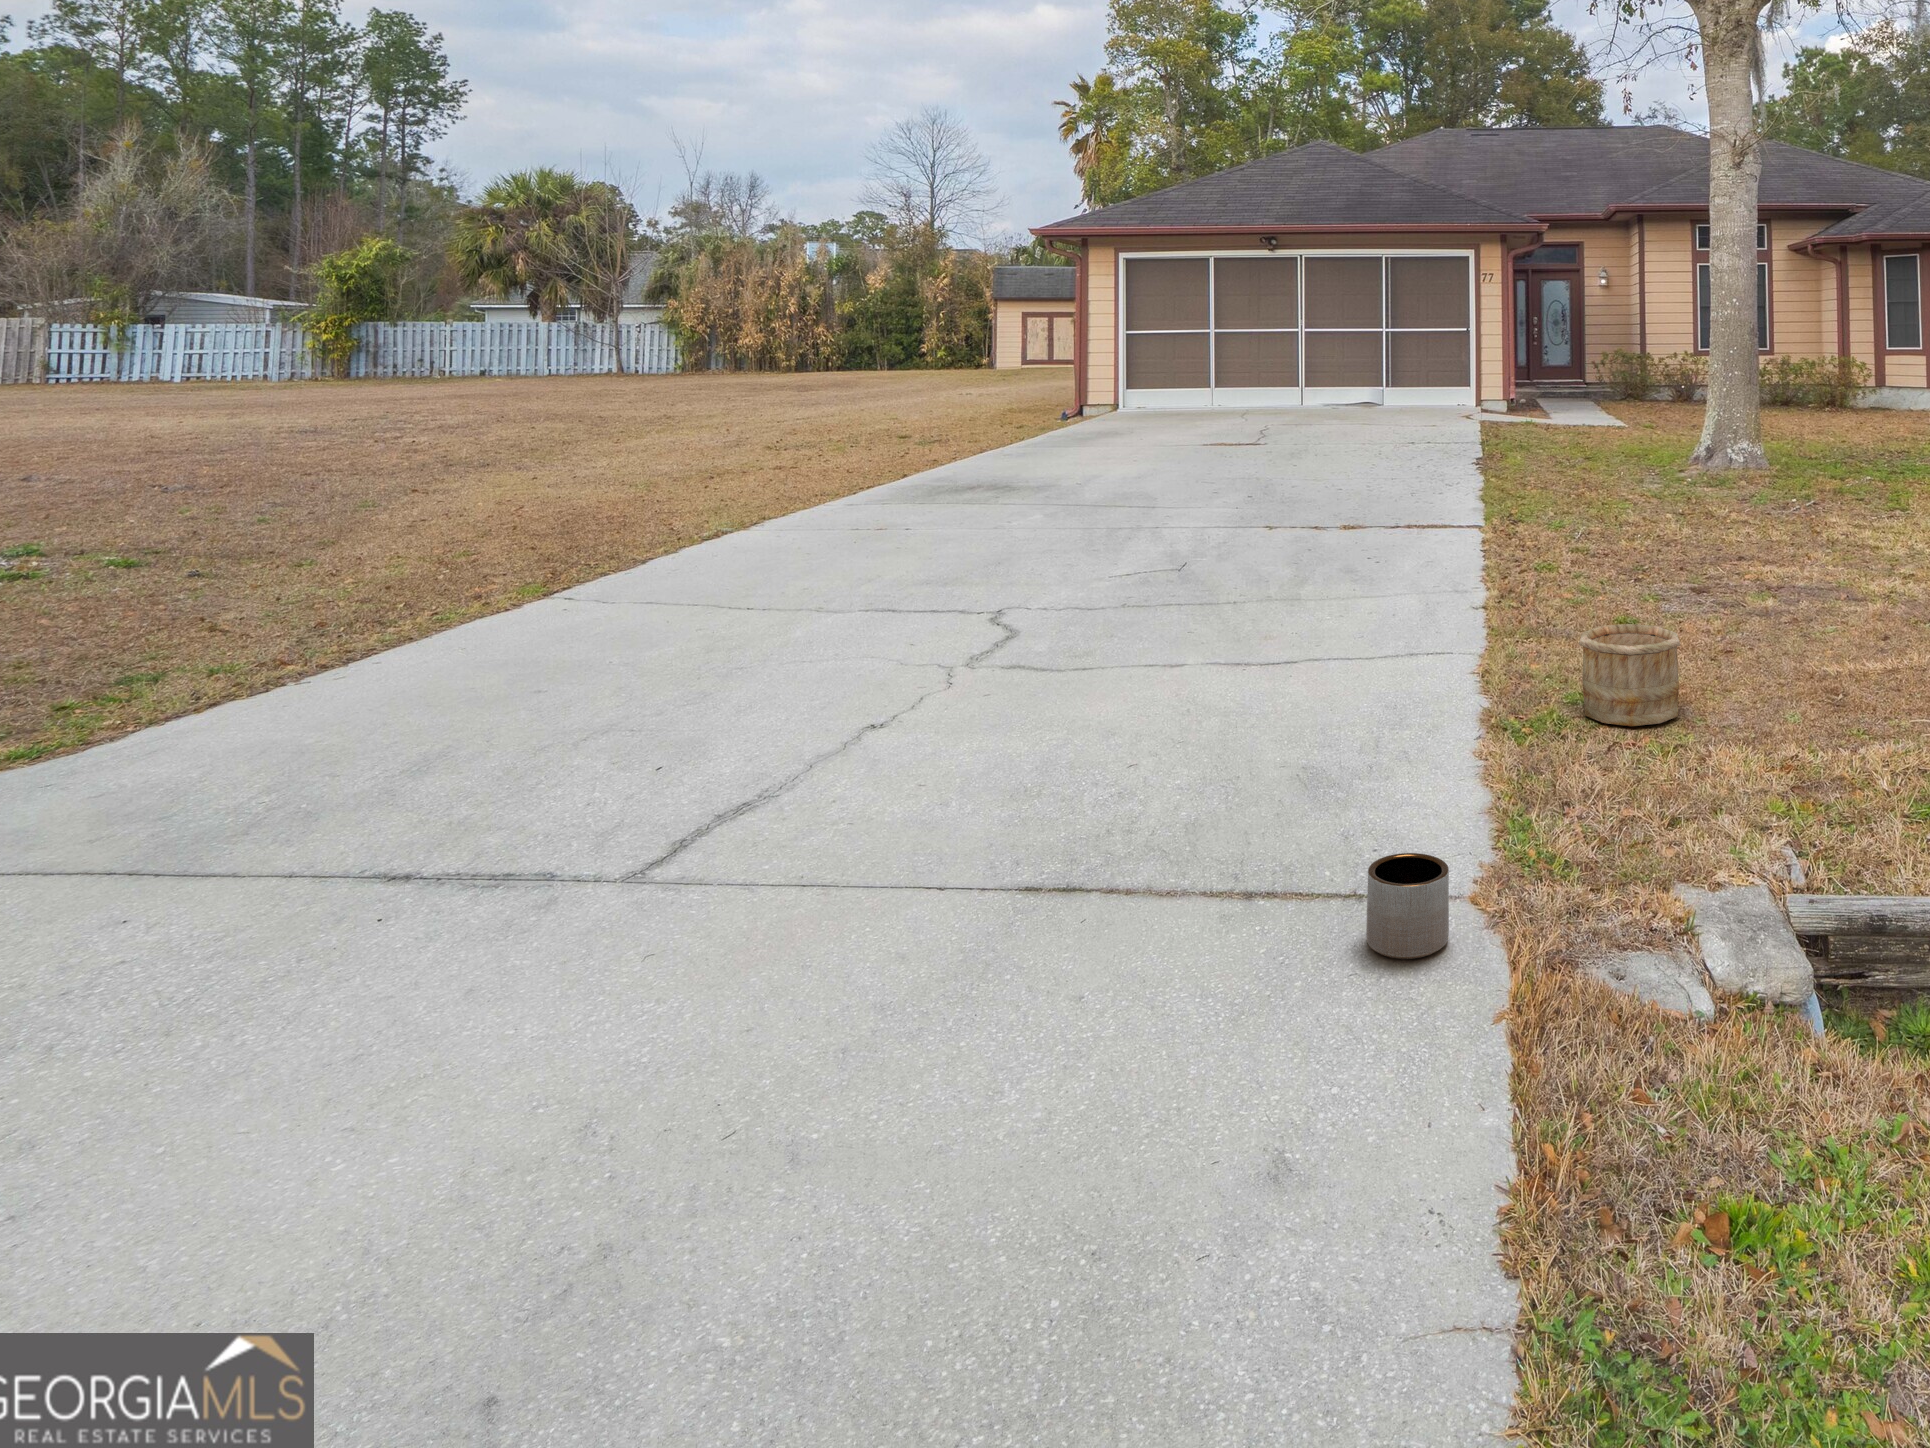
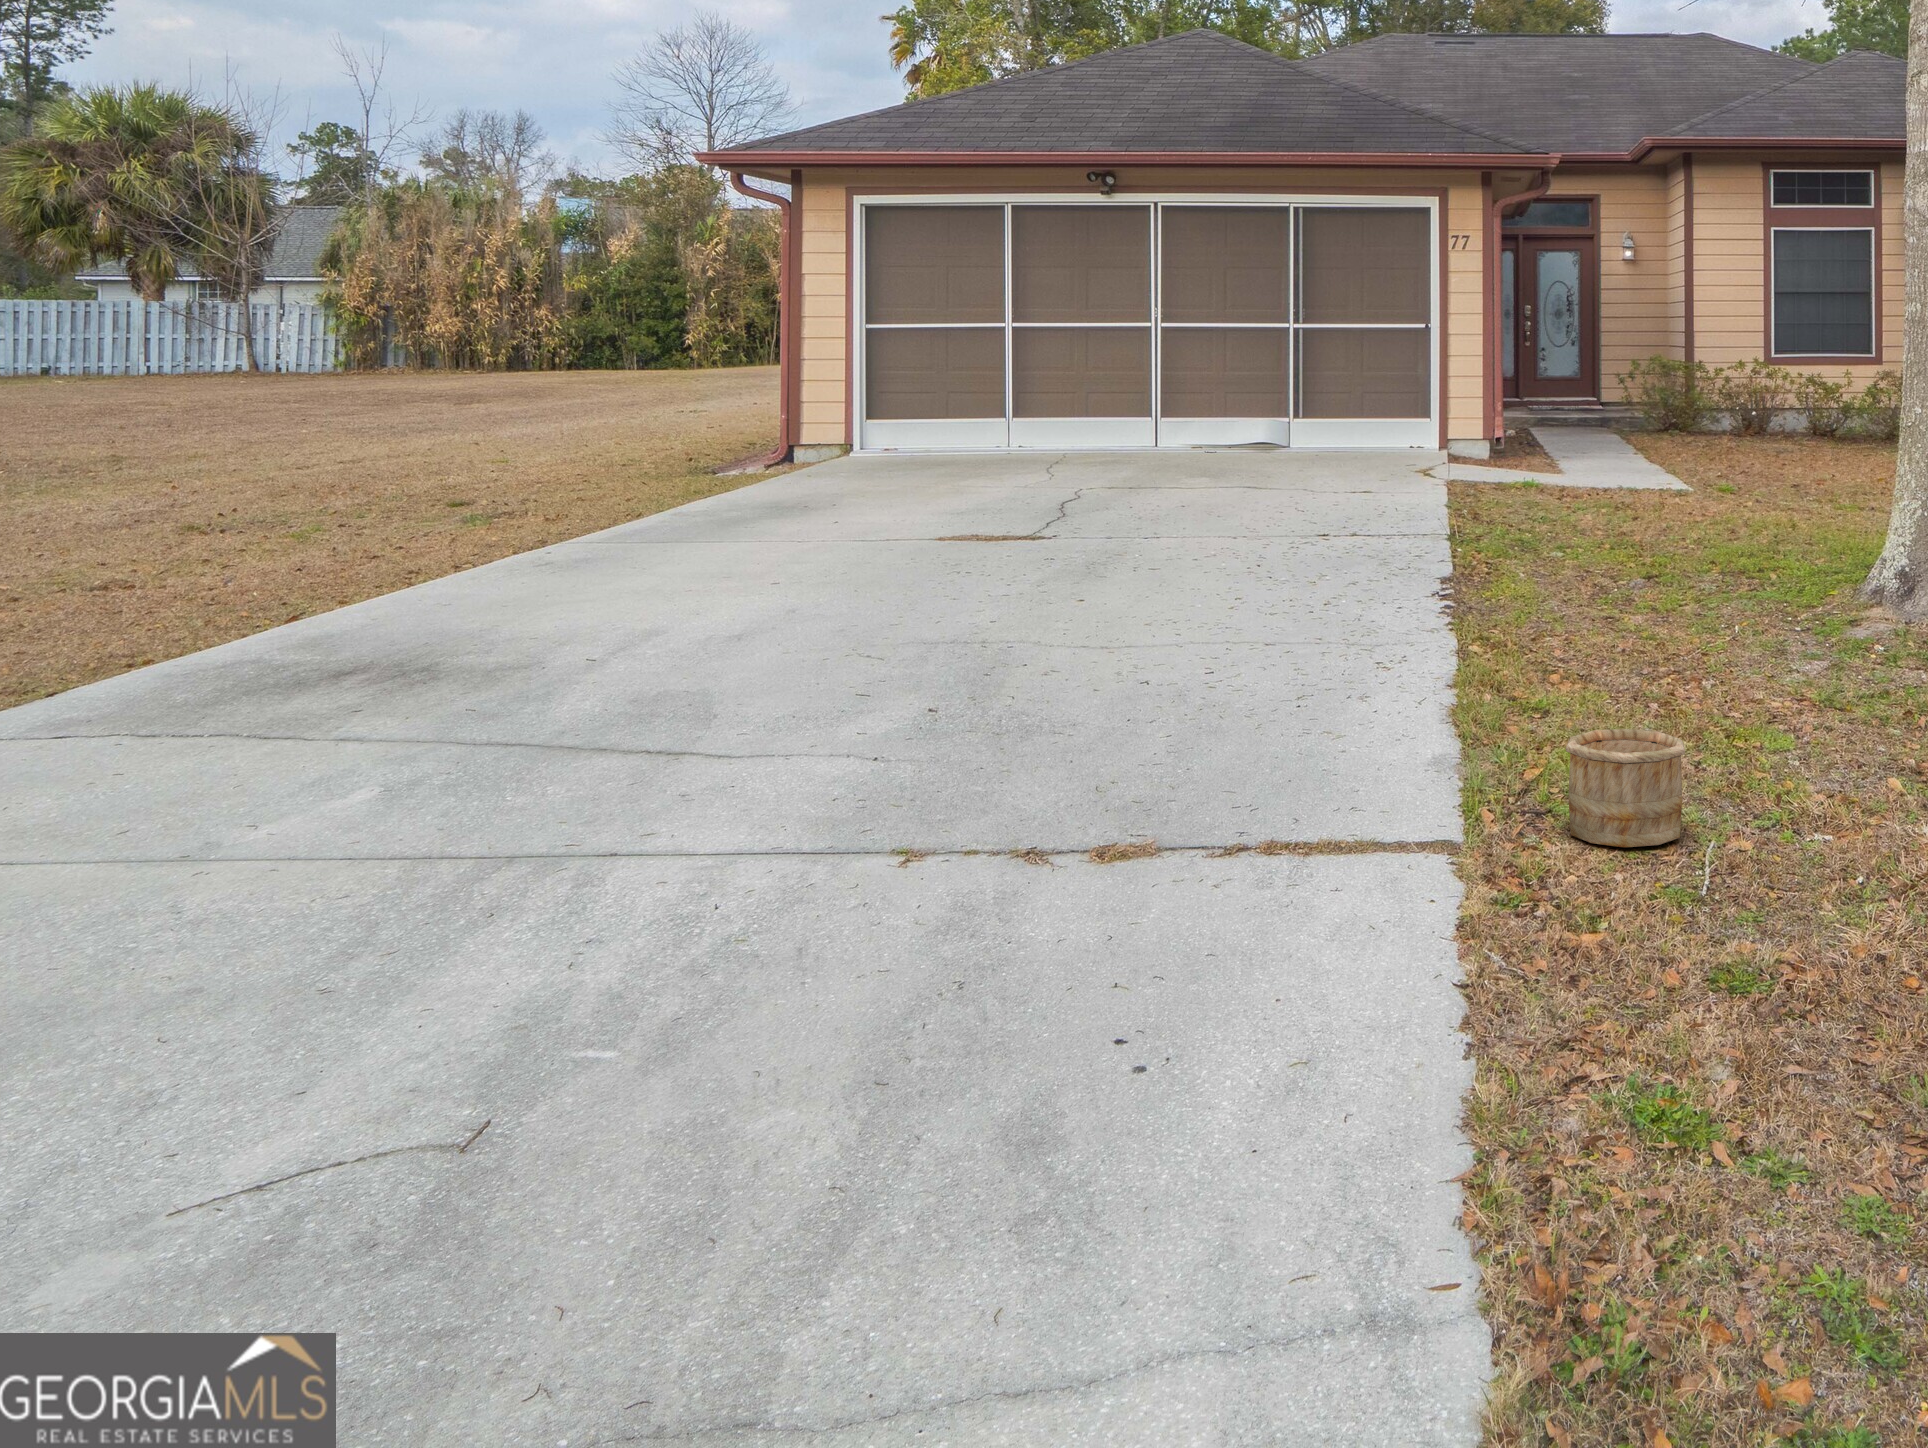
planter: present [1366,853,1449,959] -> none [1320,962,1412,1071]

